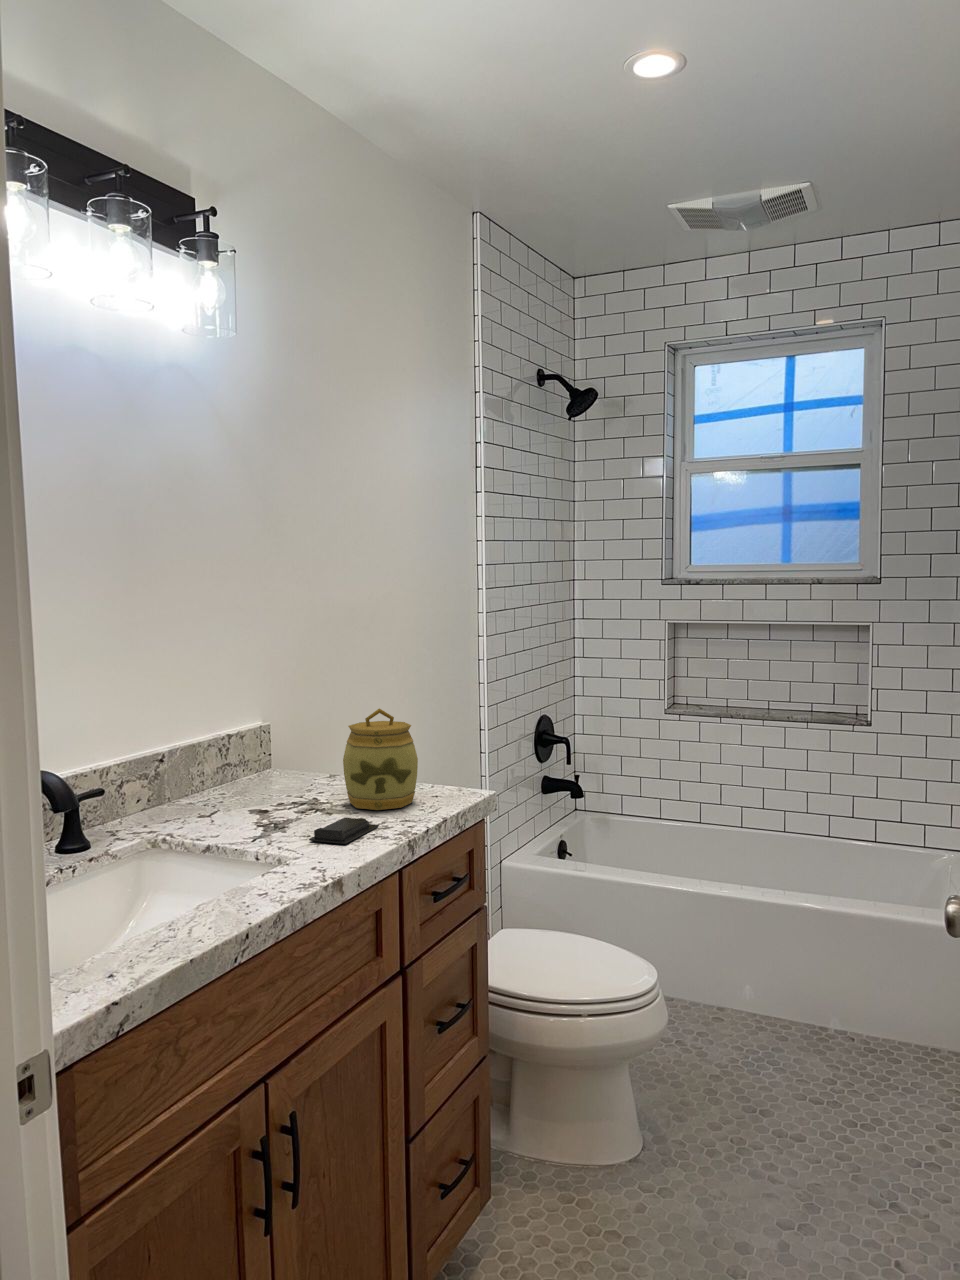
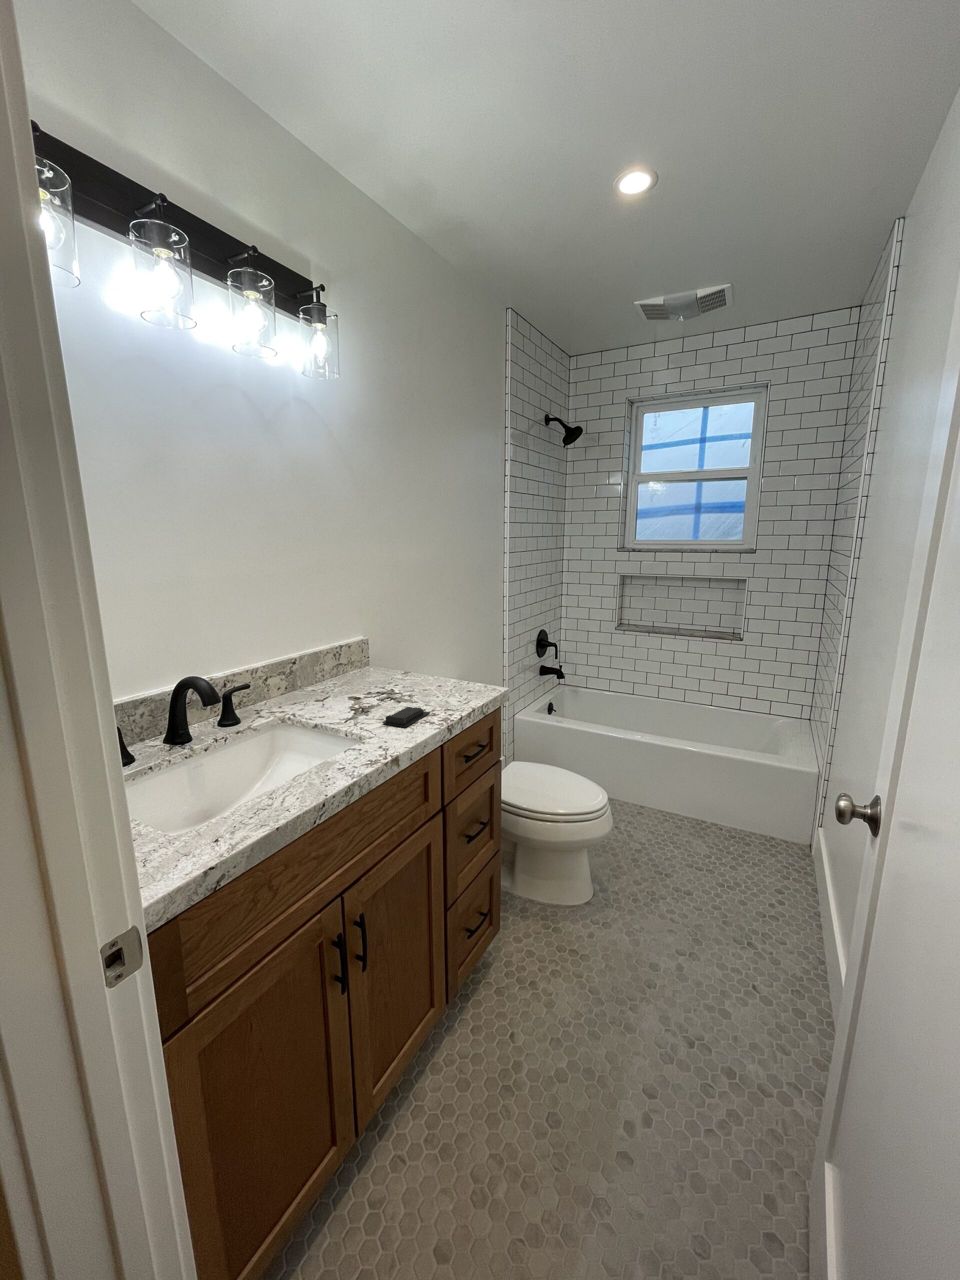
jar: present [343,709,418,810] -> none [410,634,458,700]

